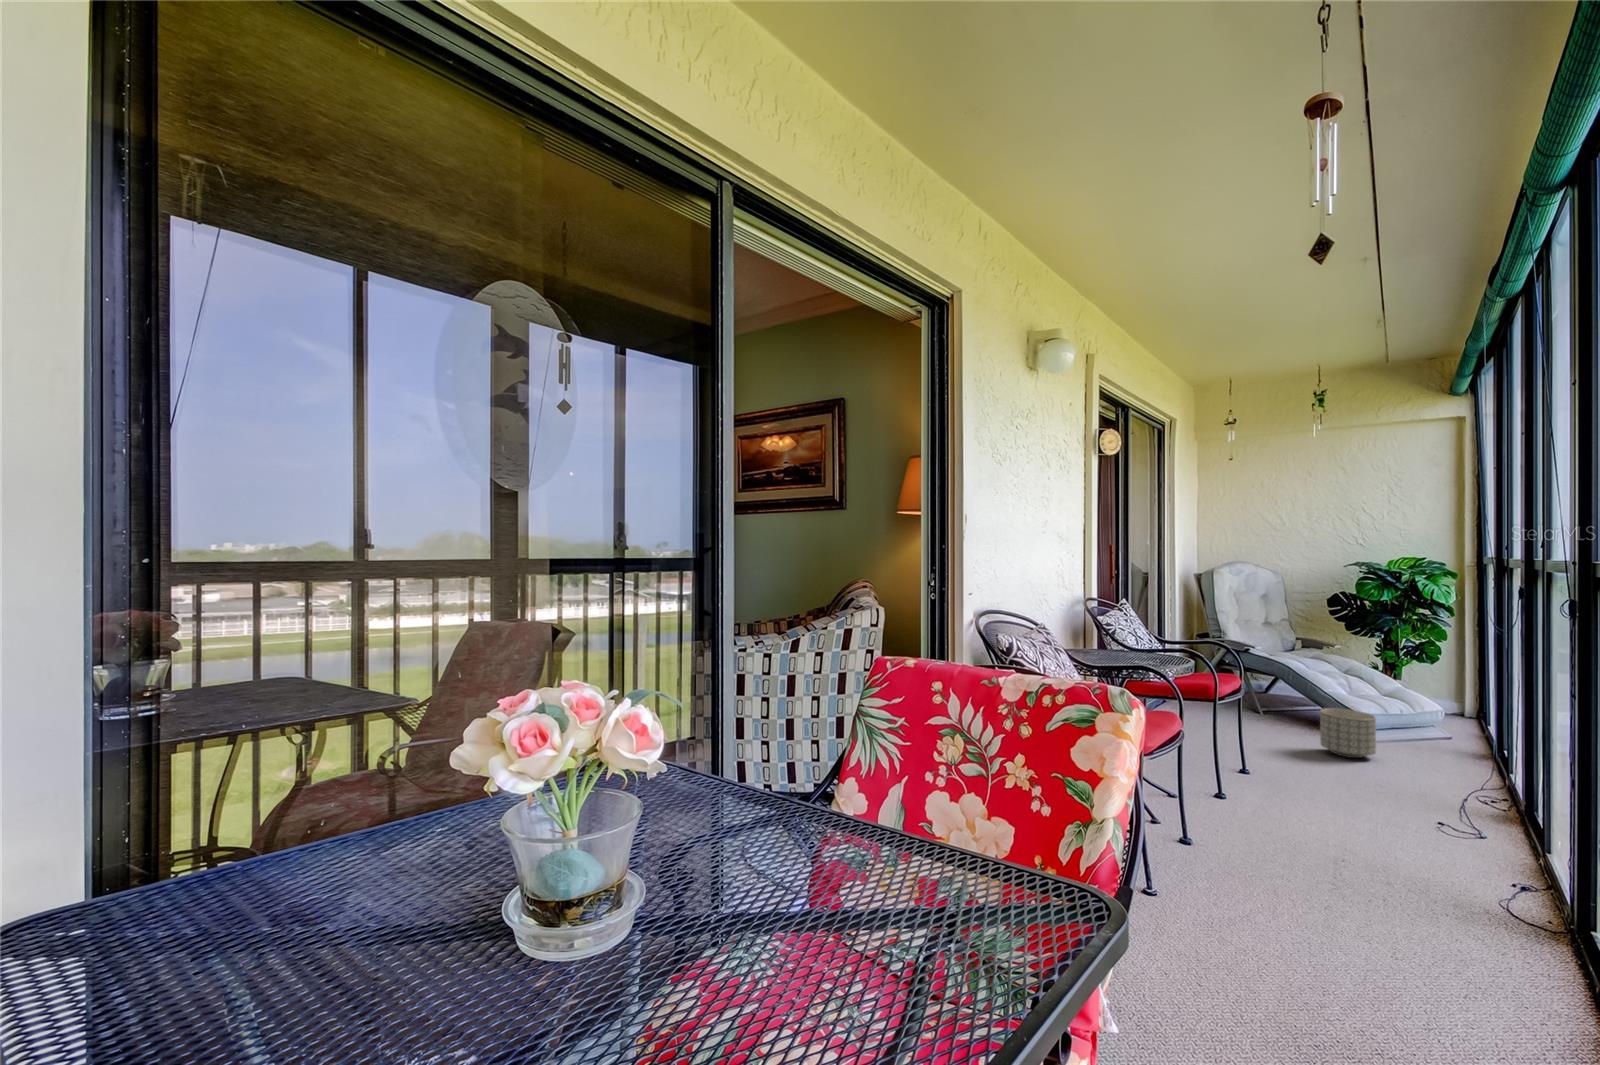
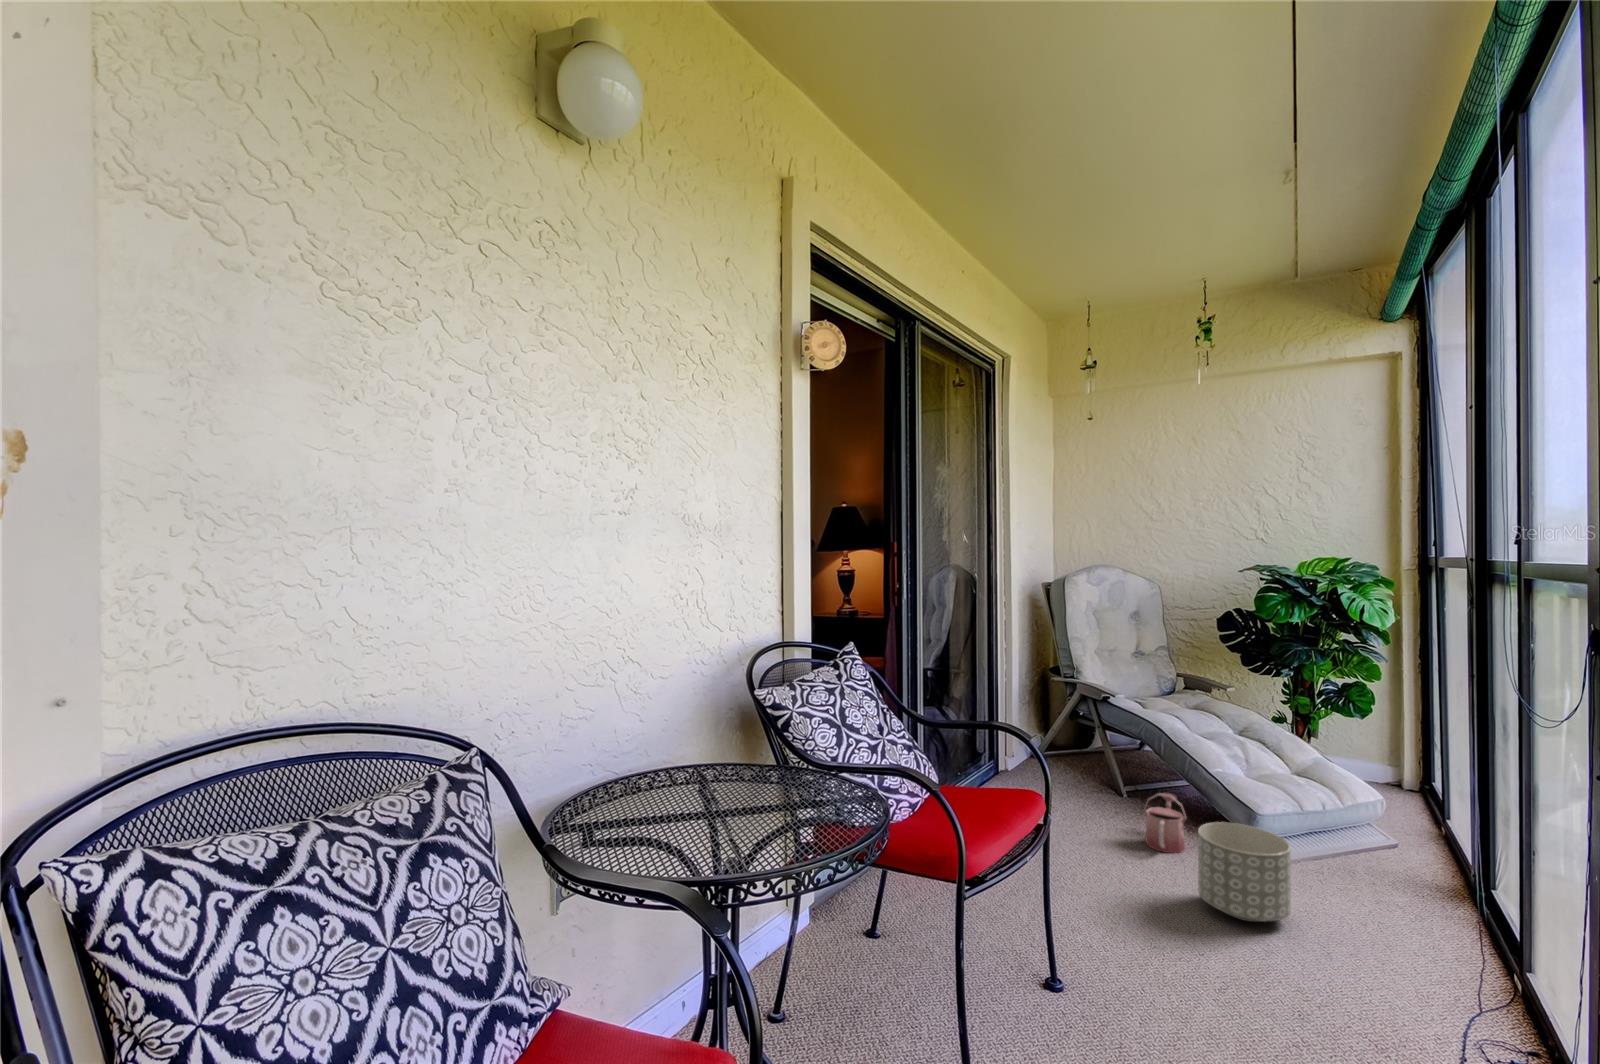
watering can: none [1282,700,1310,734] -> present [1144,793,1186,853]

